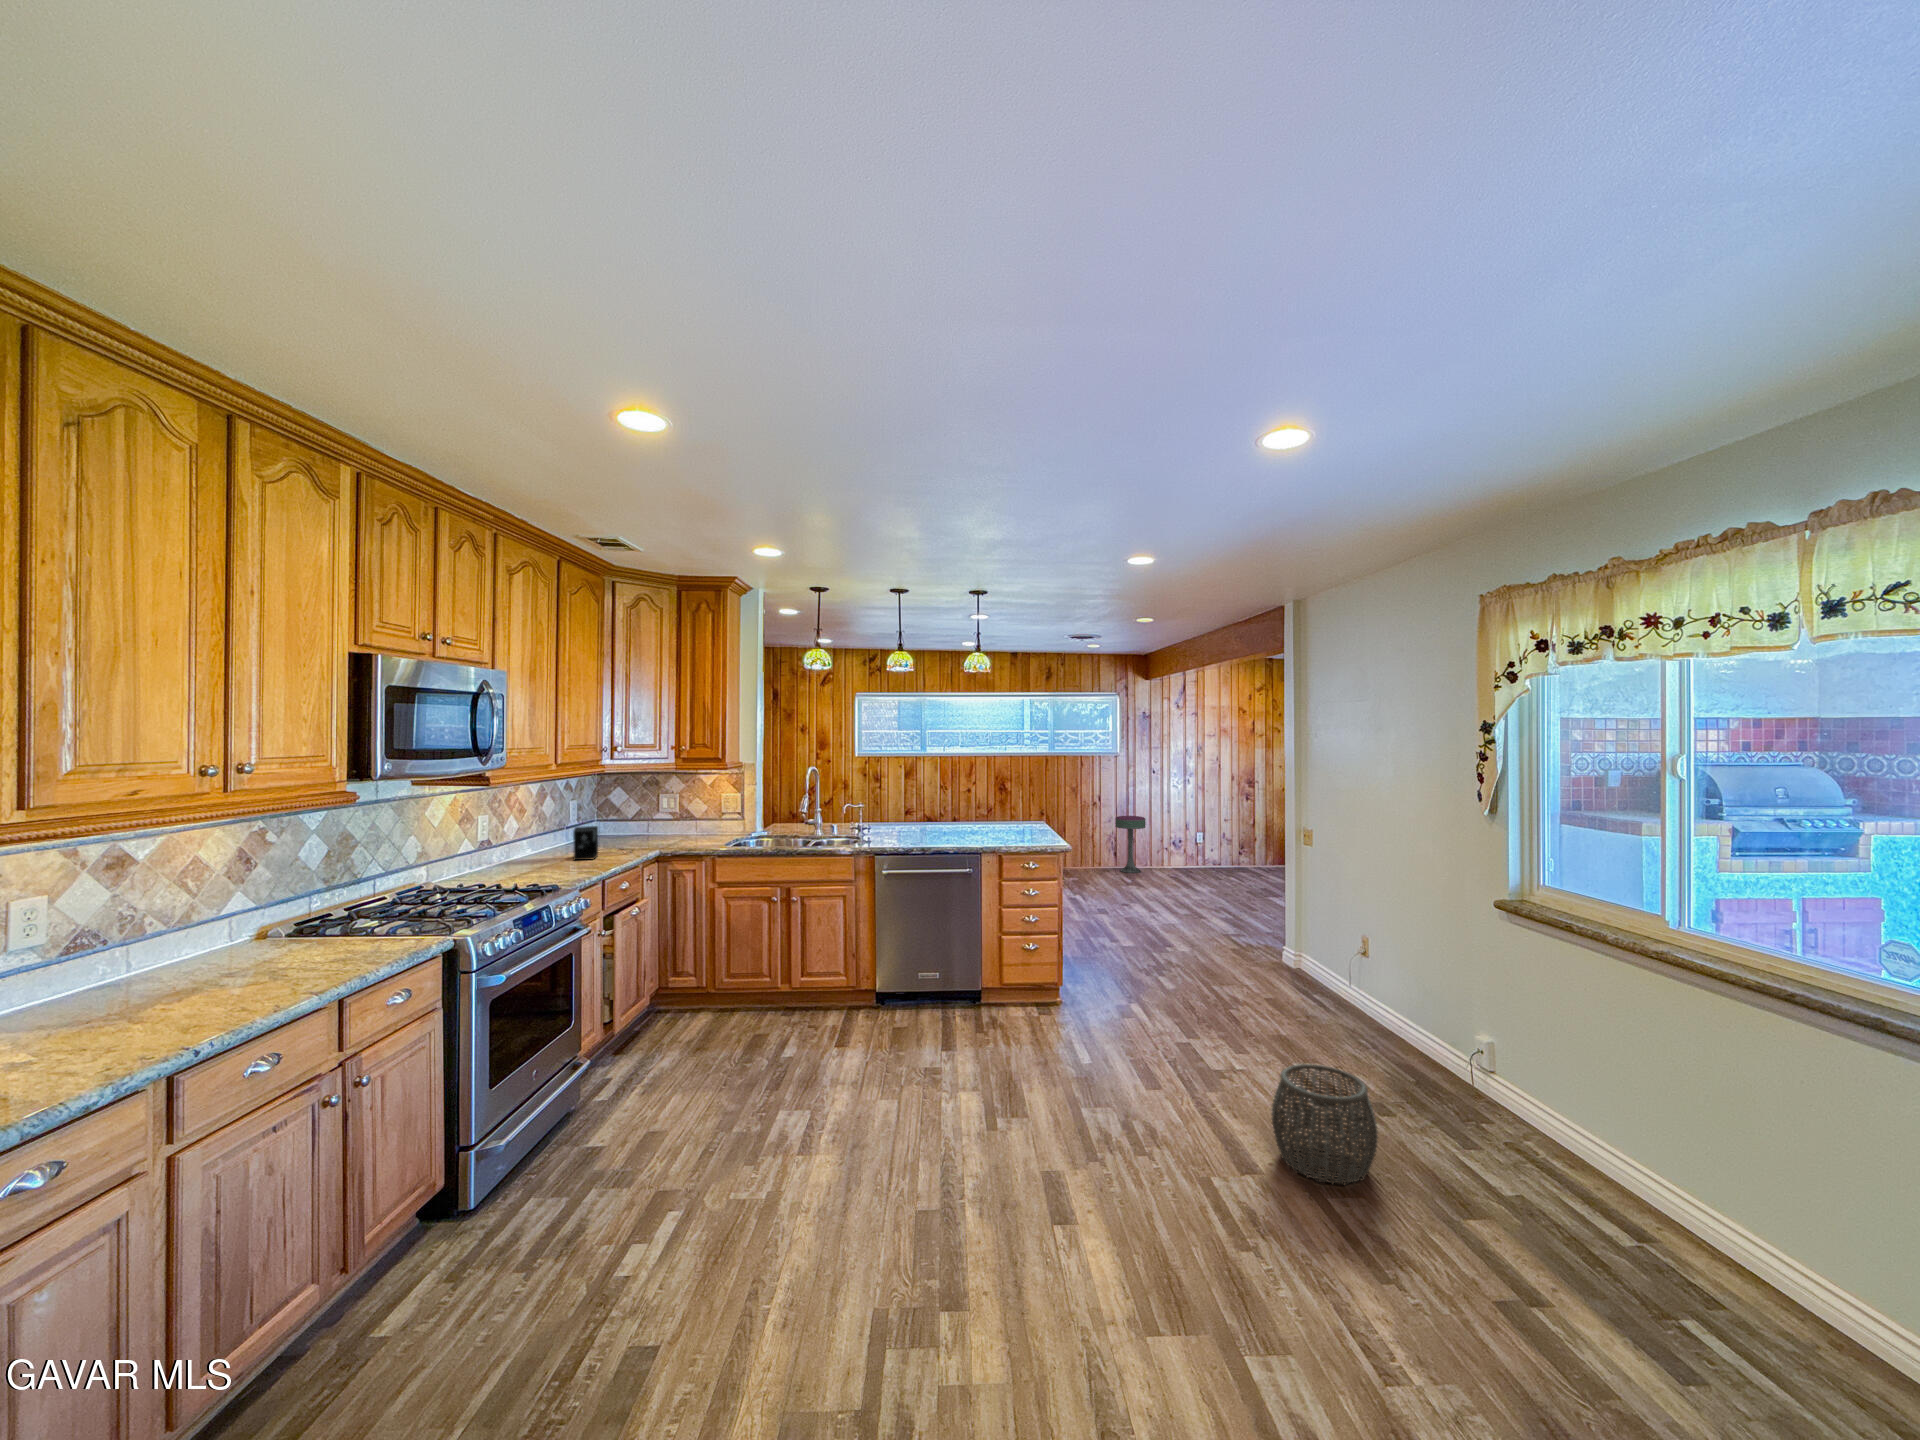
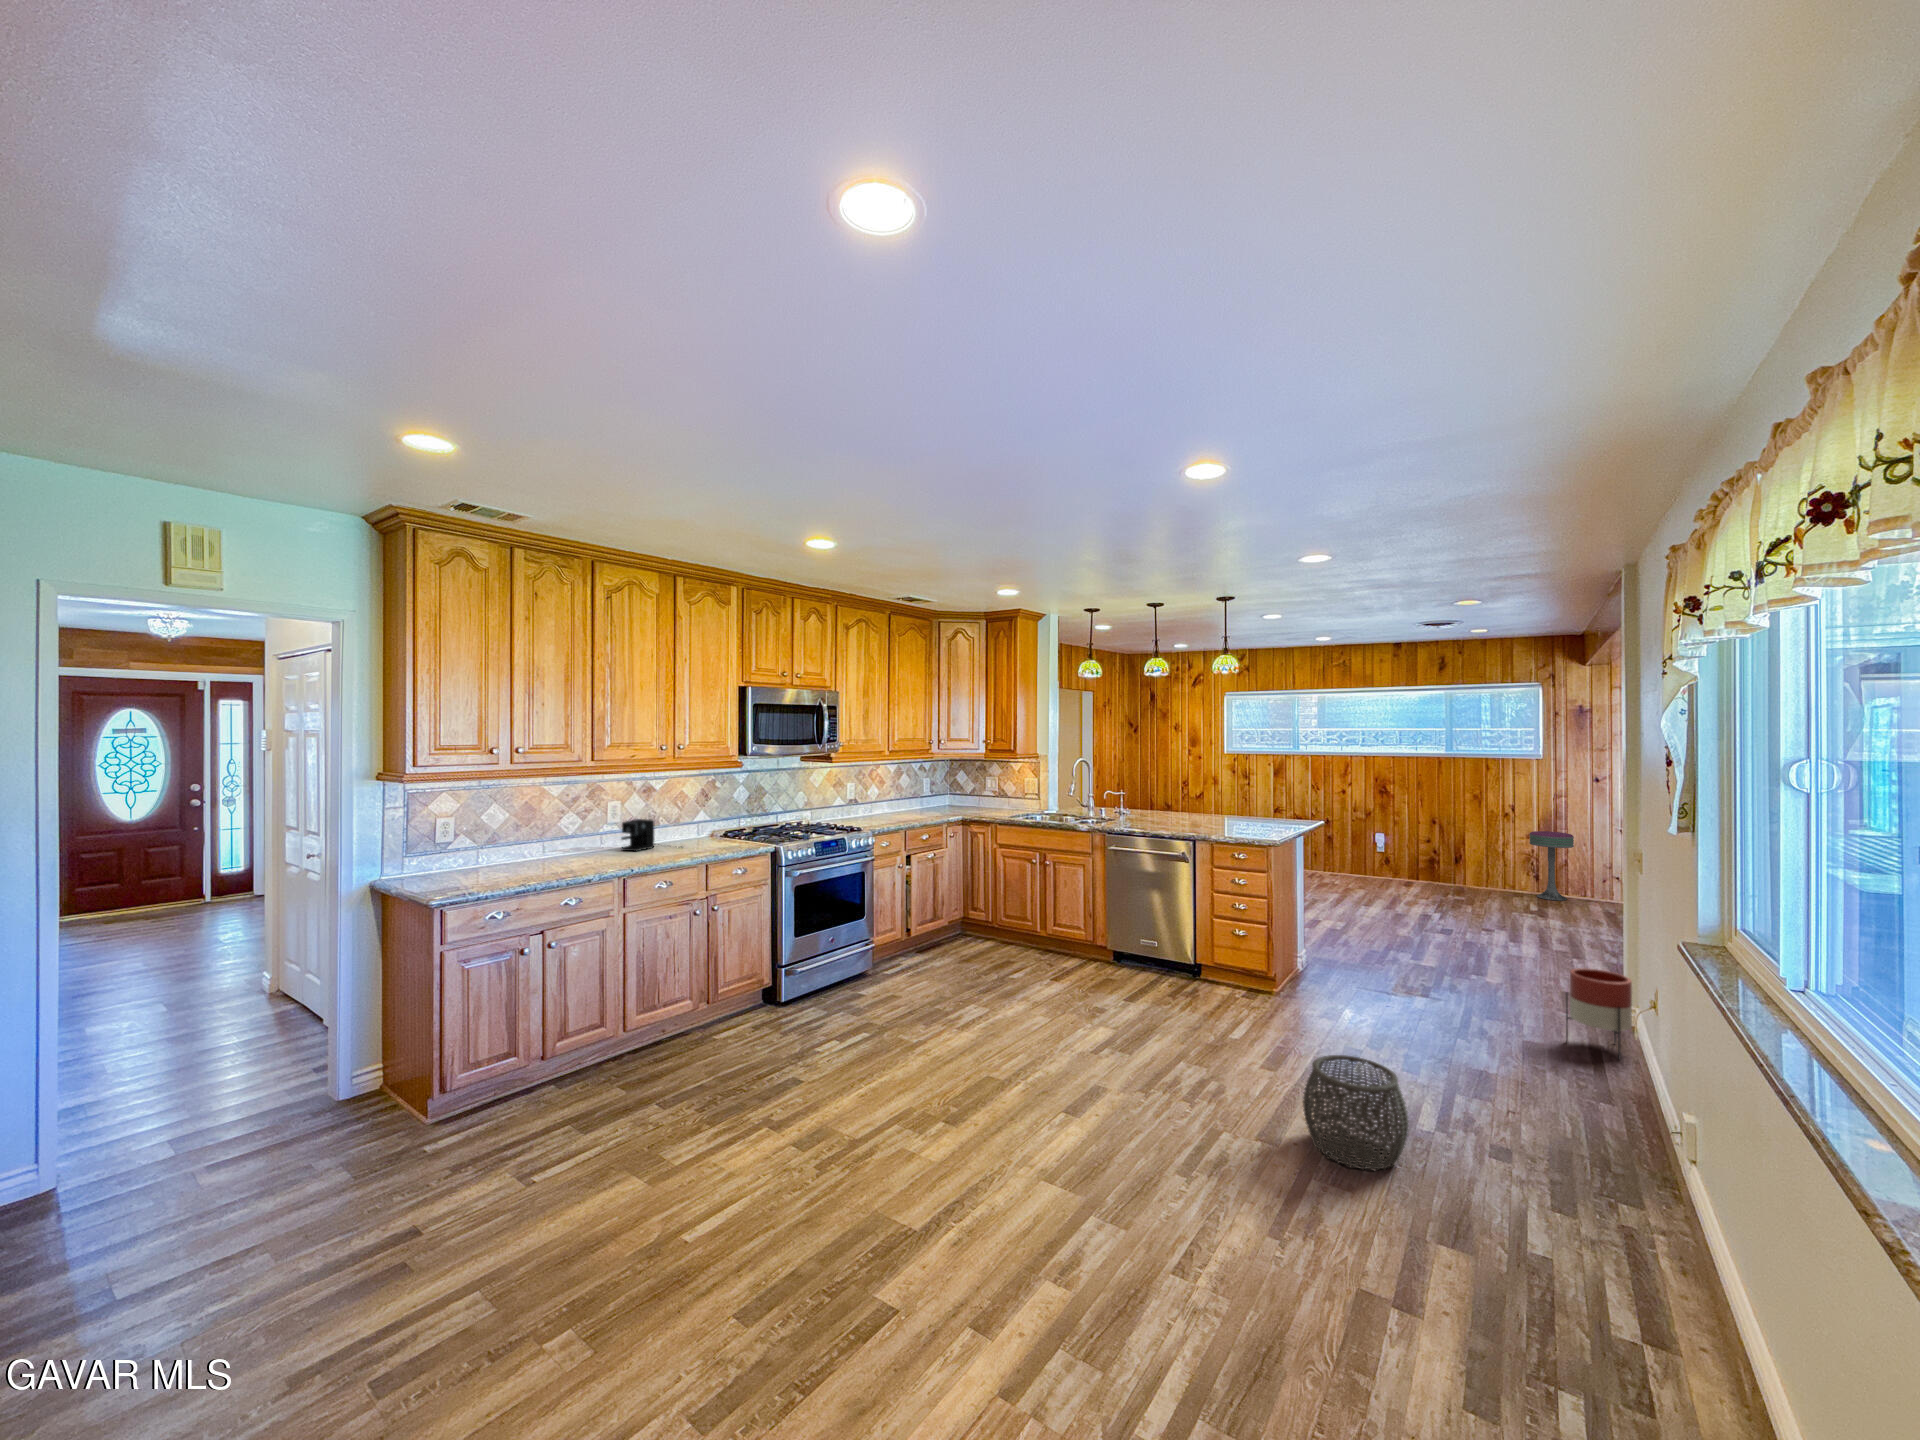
coffee maker: present [573,826,631,860] -> present [621,819,655,851]
planter: none [1293,931,1338,1004] -> present [1566,968,1632,1059]

